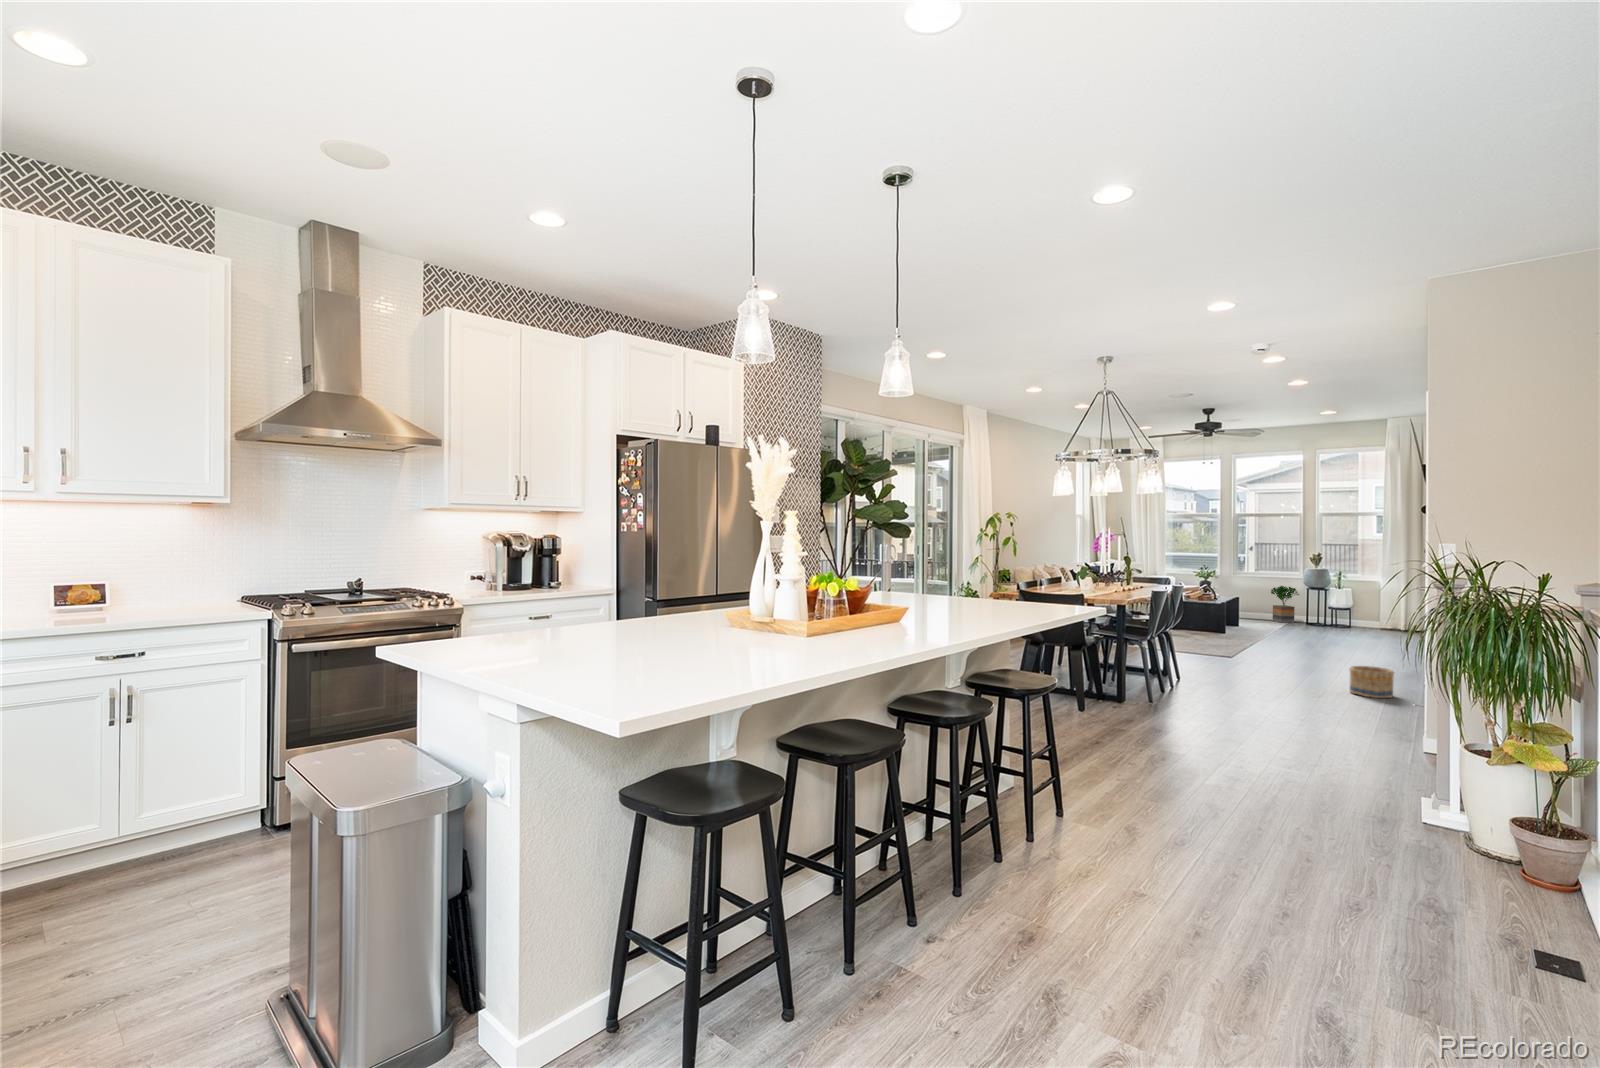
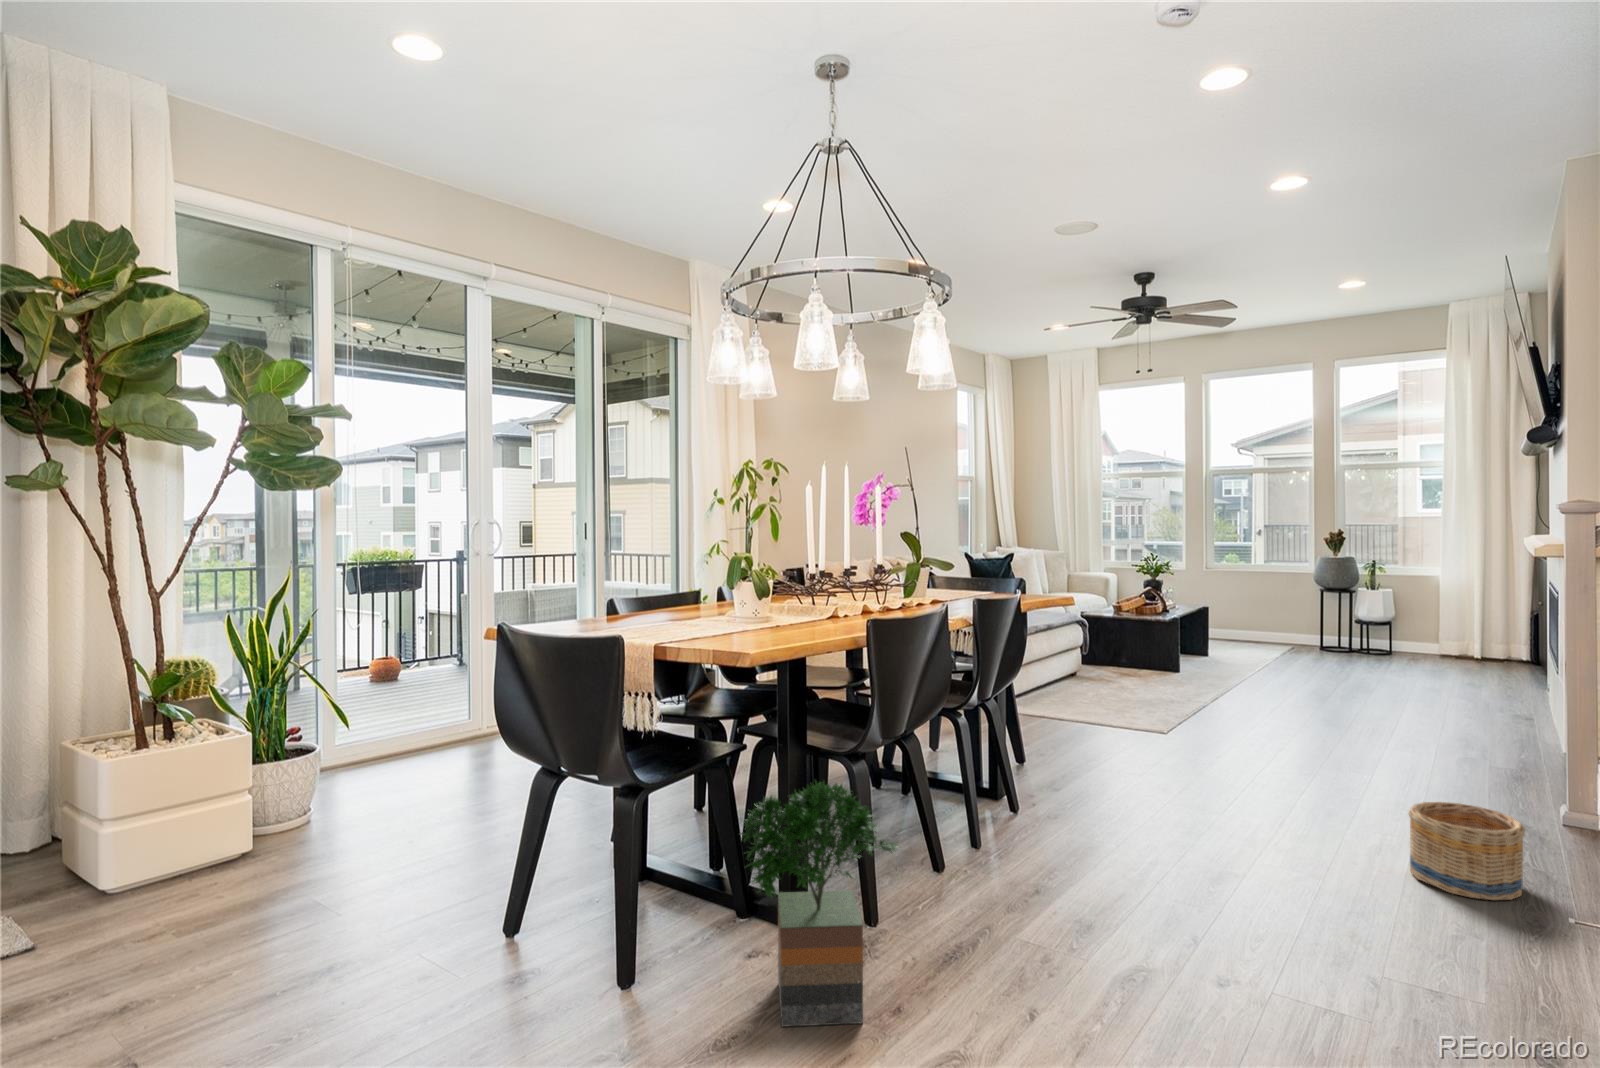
potted tree: present [1271,586,1299,623] -> present [740,781,898,1027]

